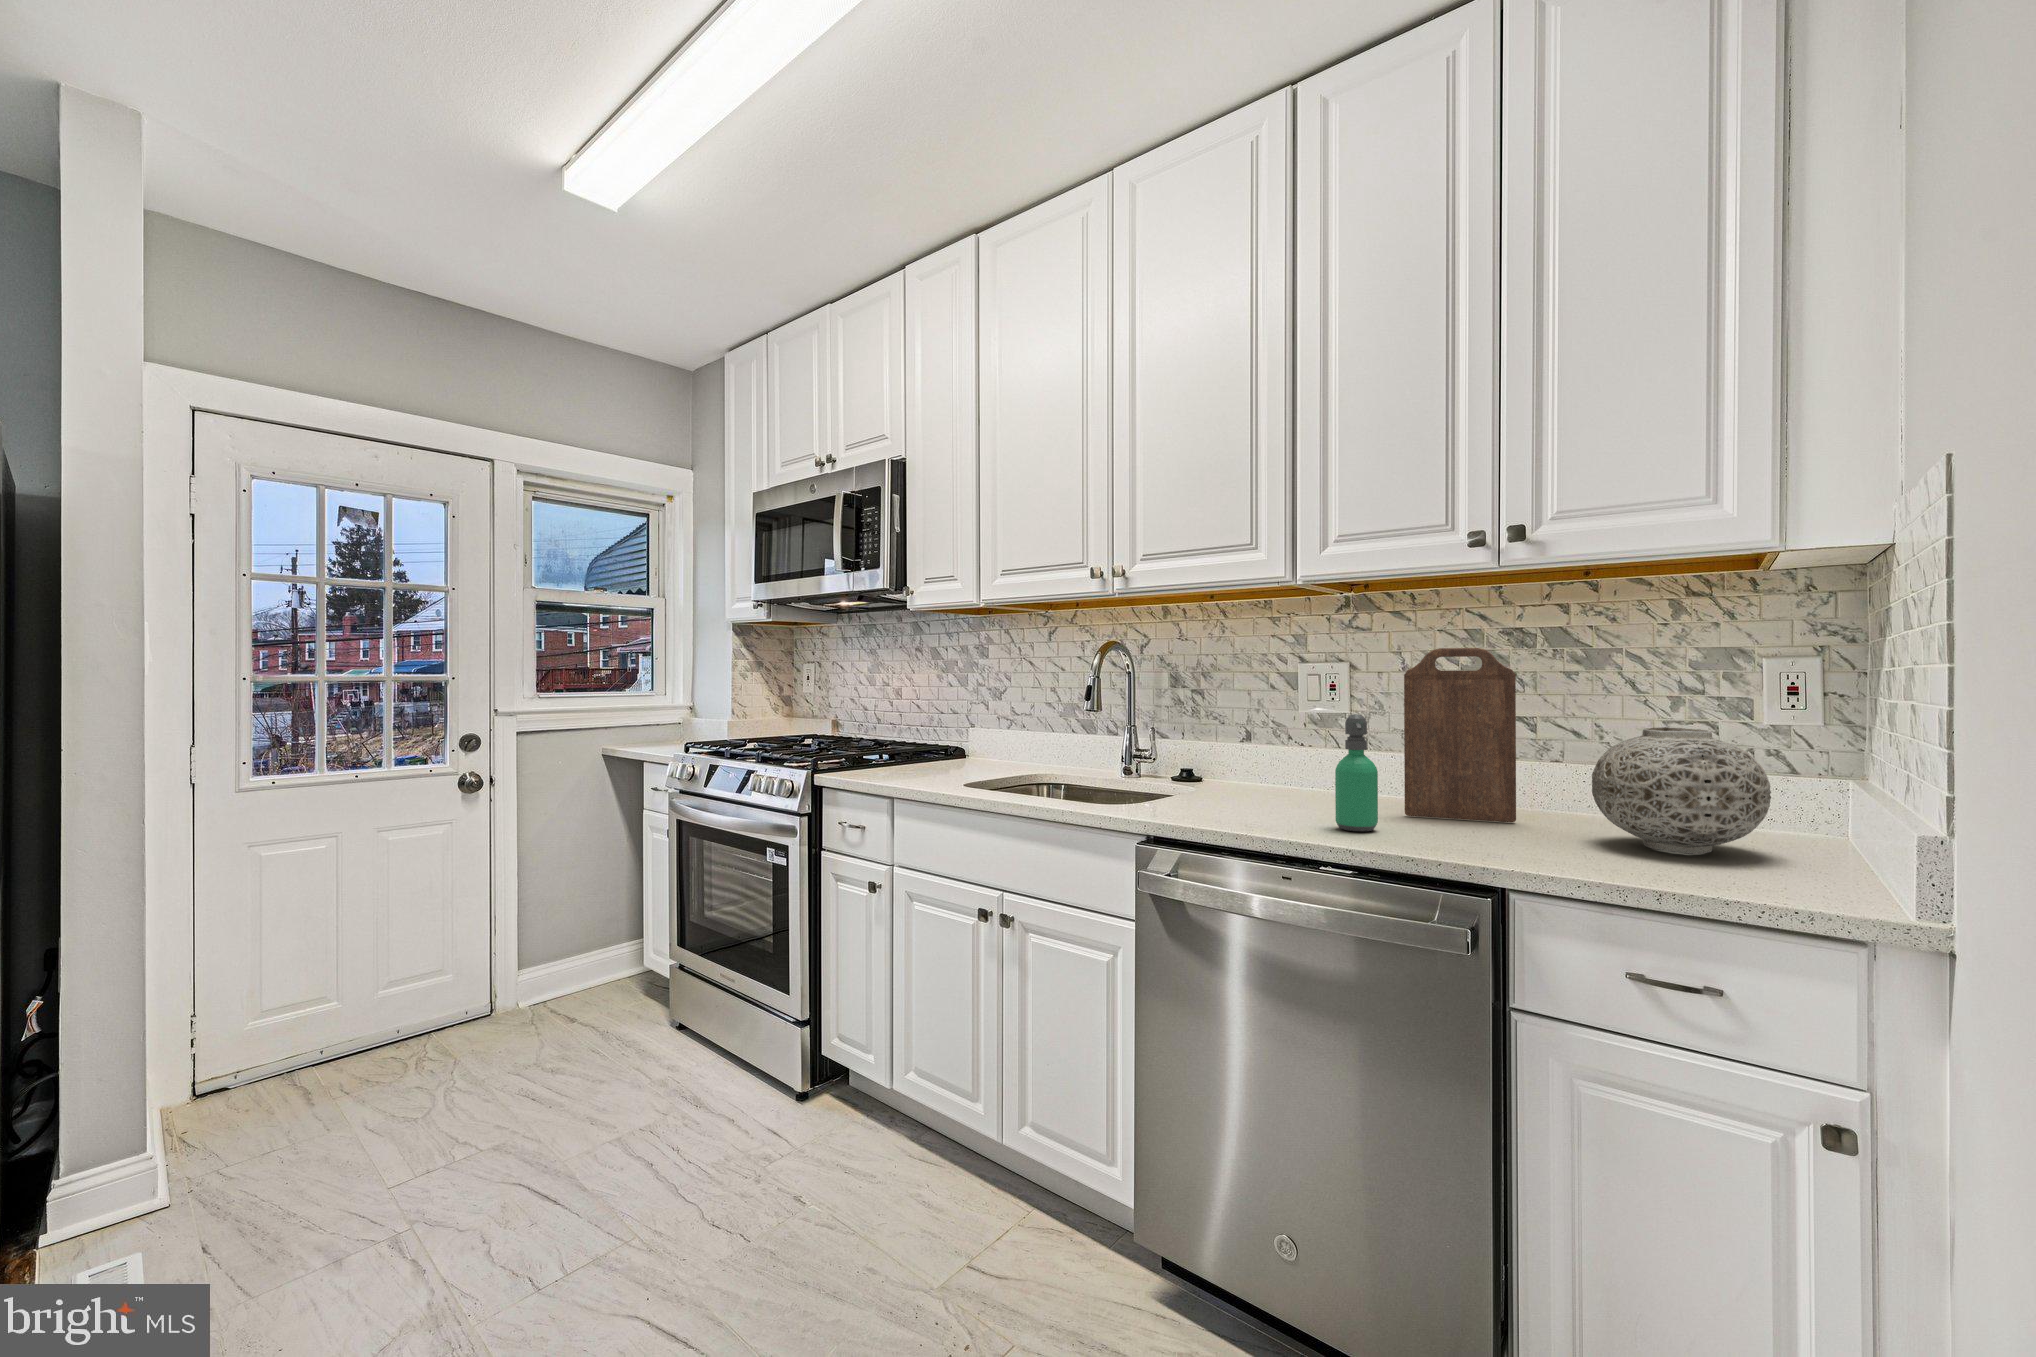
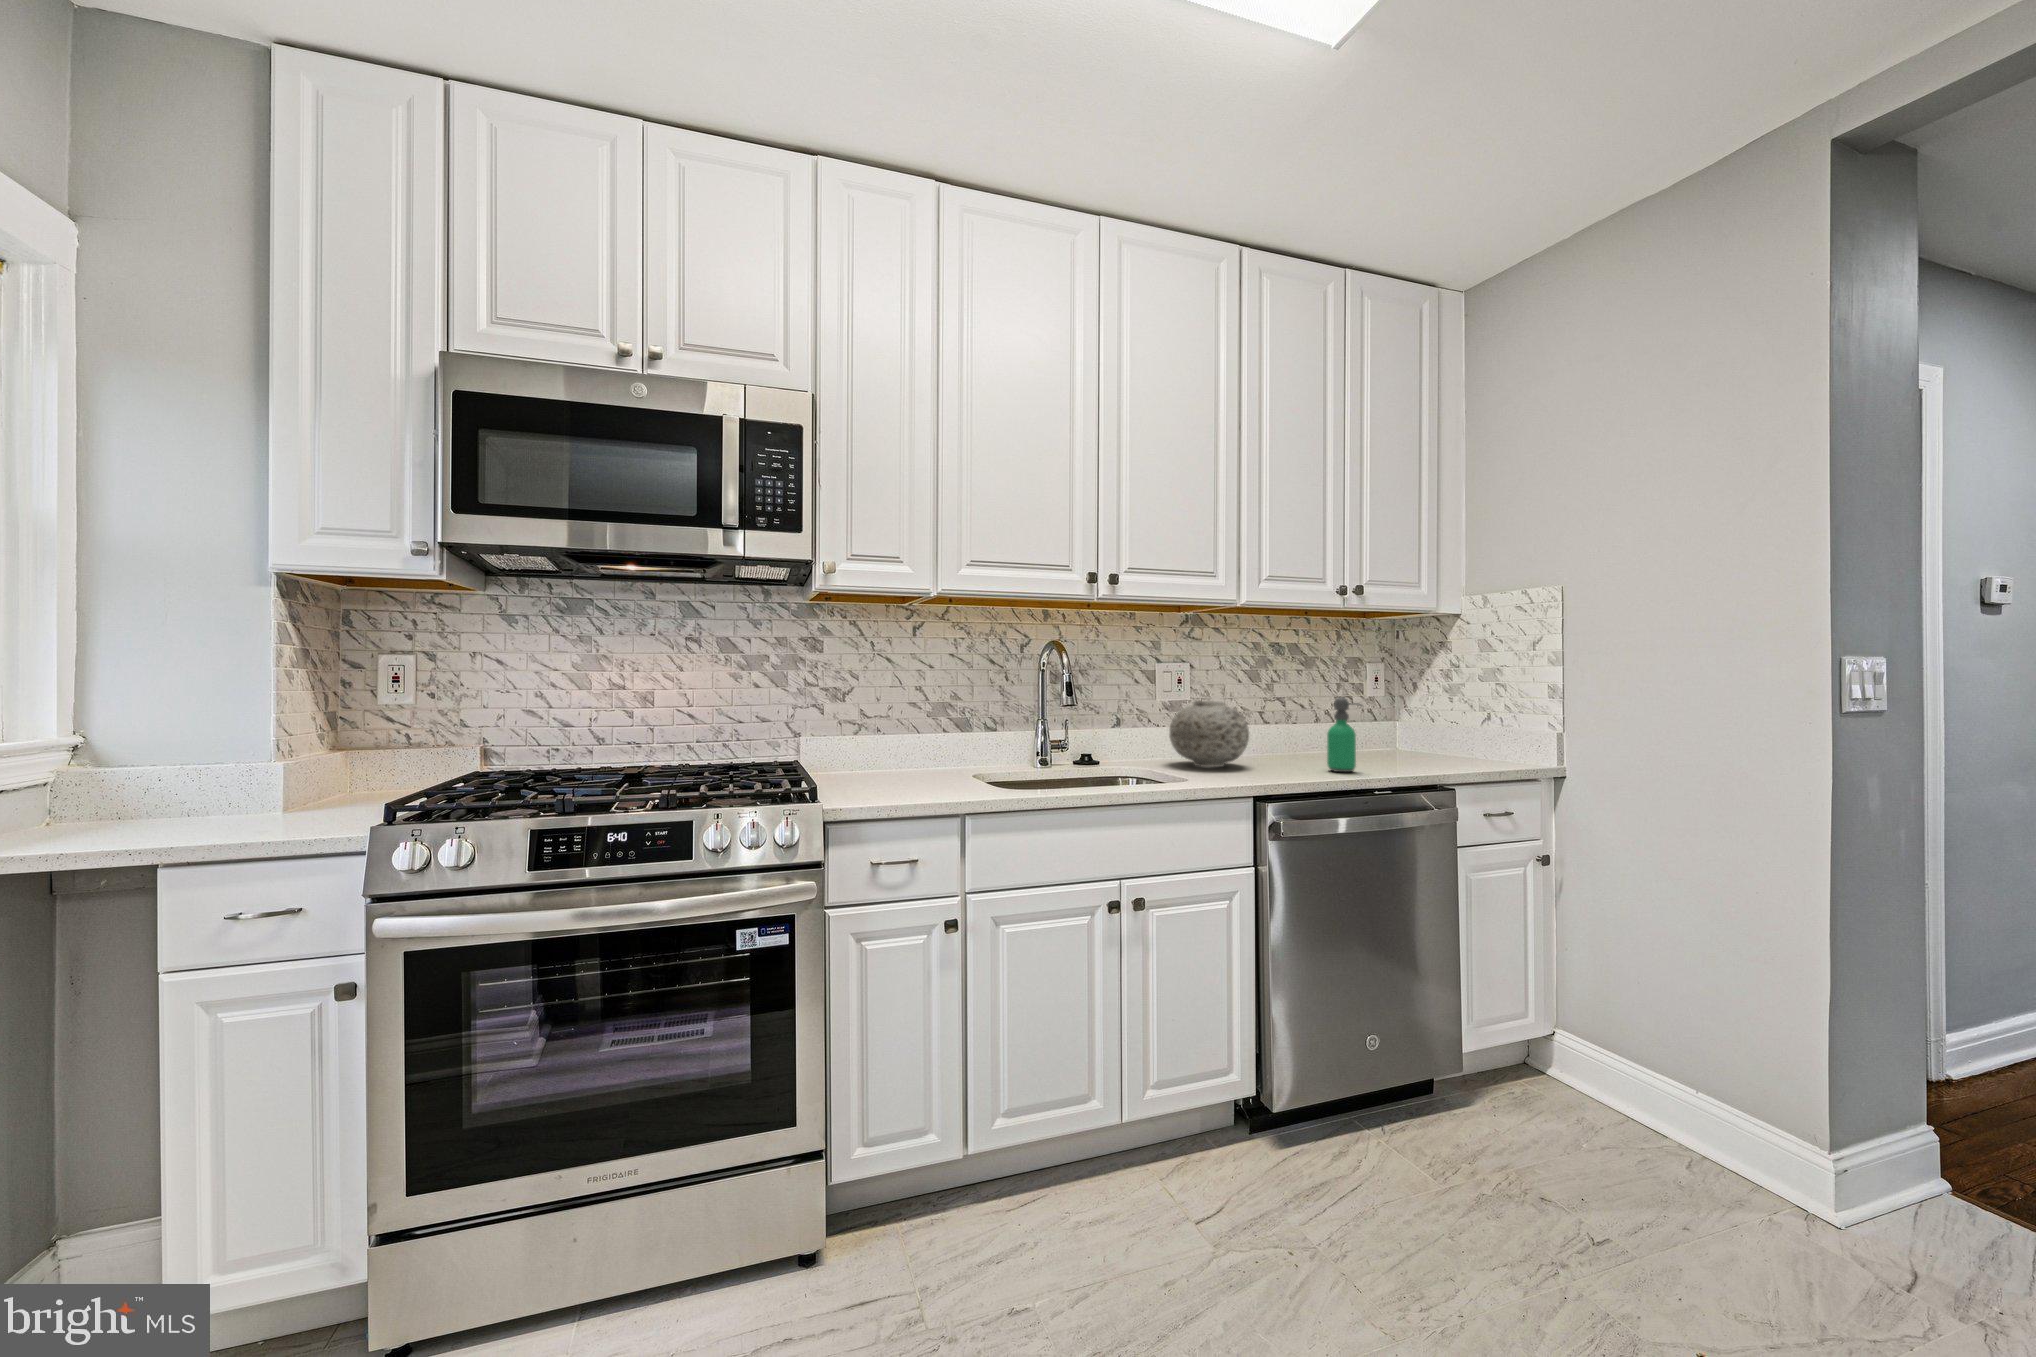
cutting board: present [1404,648,1516,822] -> none [1290,656,1330,761]
vase: present [1592,727,1771,854] -> present [1169,701,1249,767]

